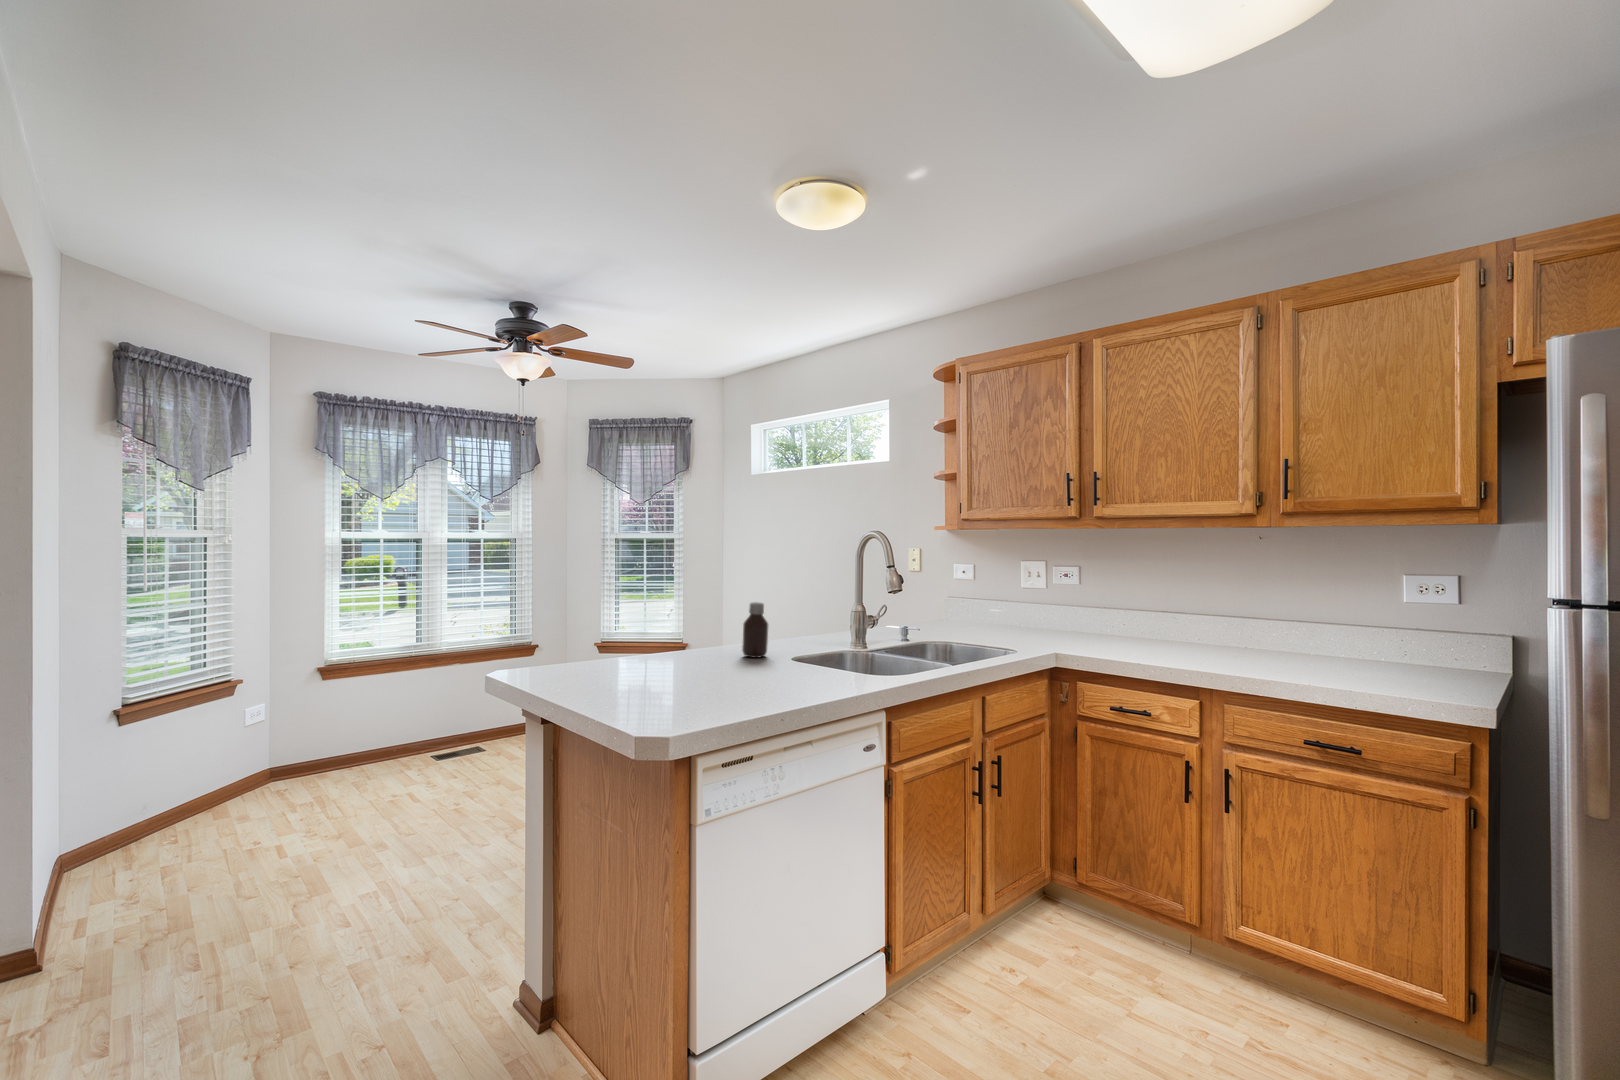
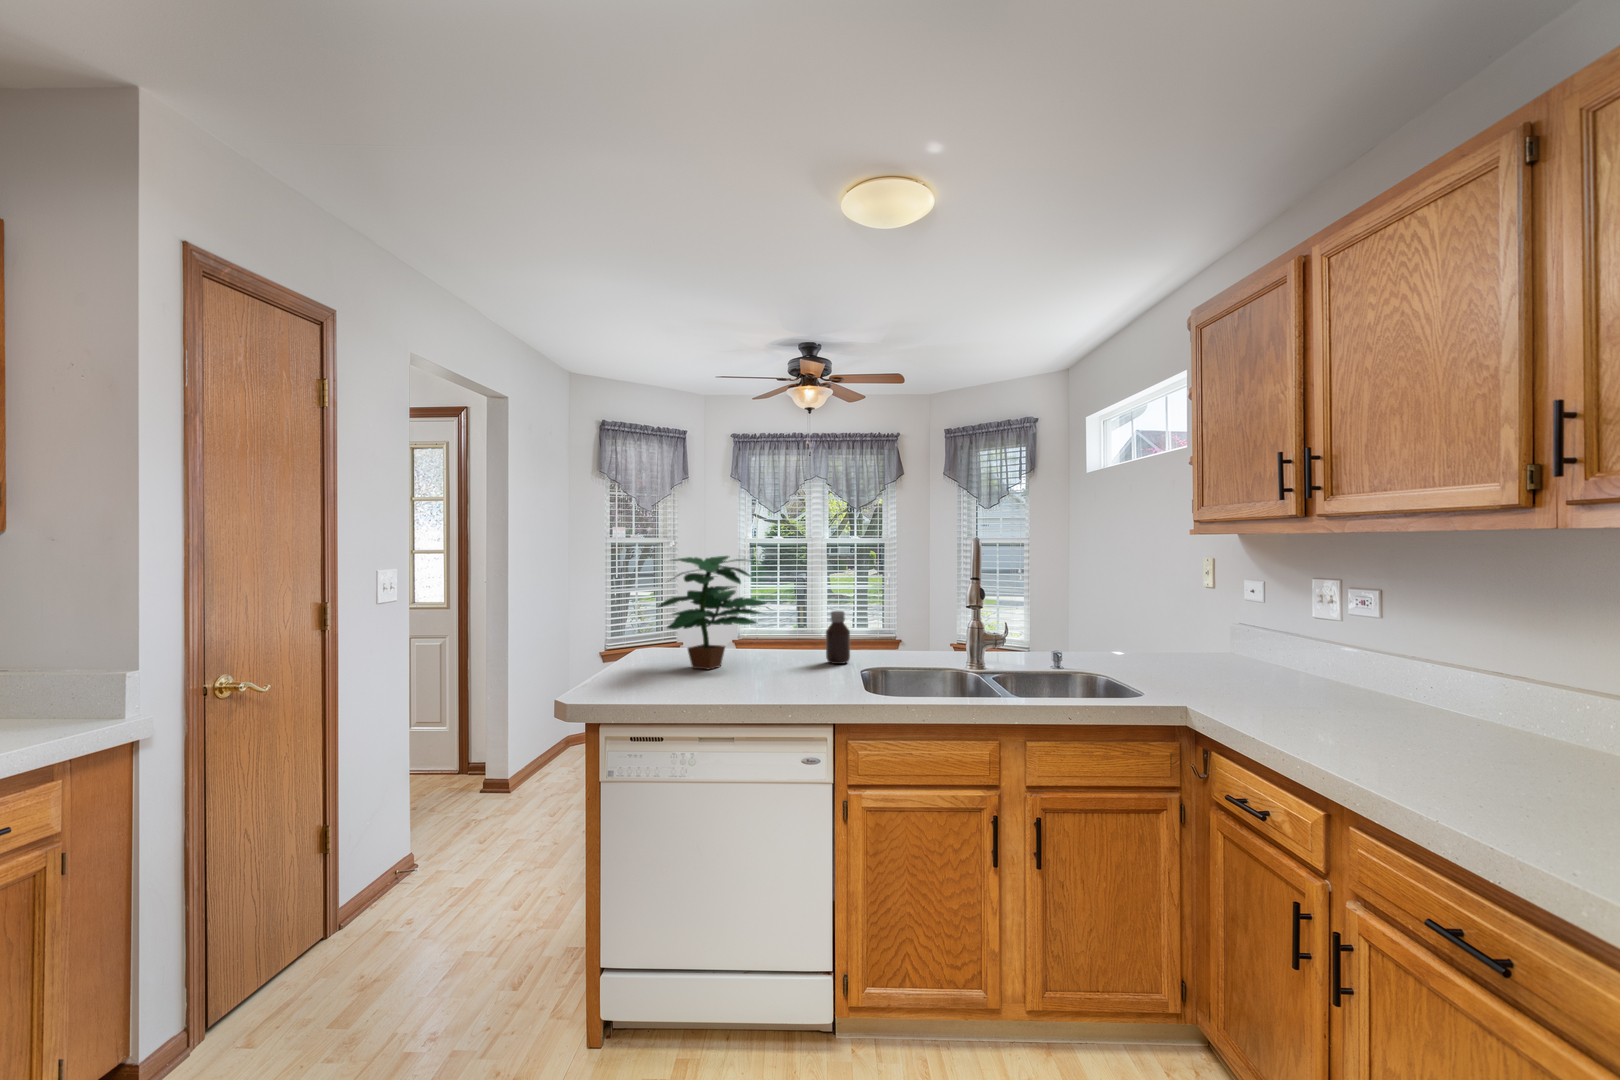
potted plant: none [597,546,710,681] -> present [658,556,765,669]

